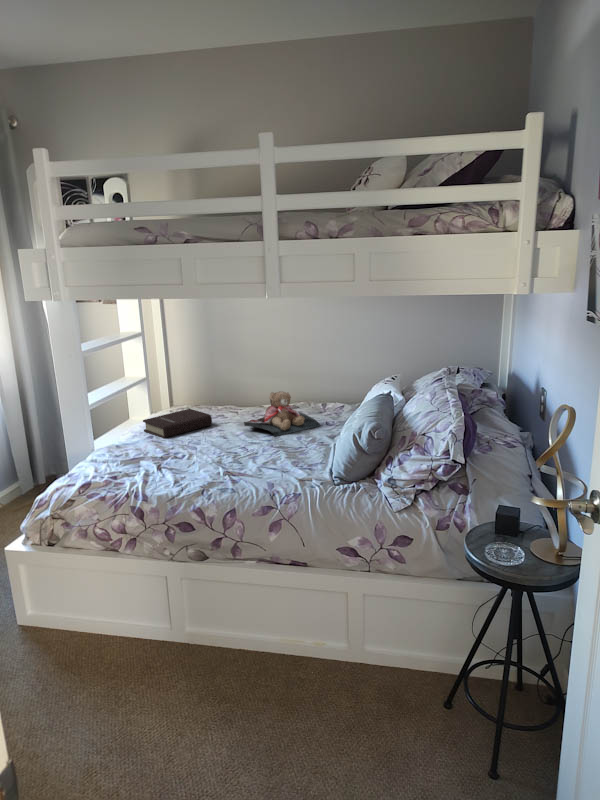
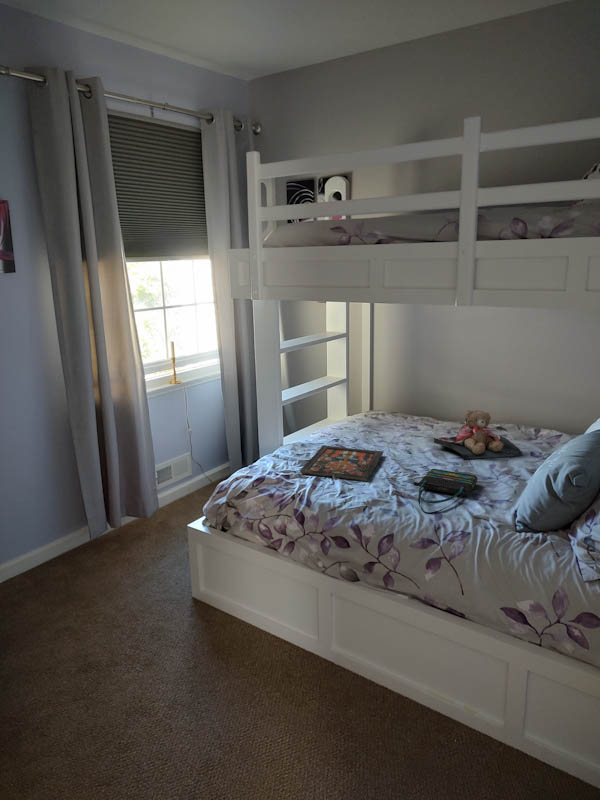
book: present [143,409,212,438] -> none [332,416,402,444]
board game: none [126,440,201,472] -> present [300,445,383,481]
tote bag: none [240,447,293,486] -> present [414,469,478,514]

